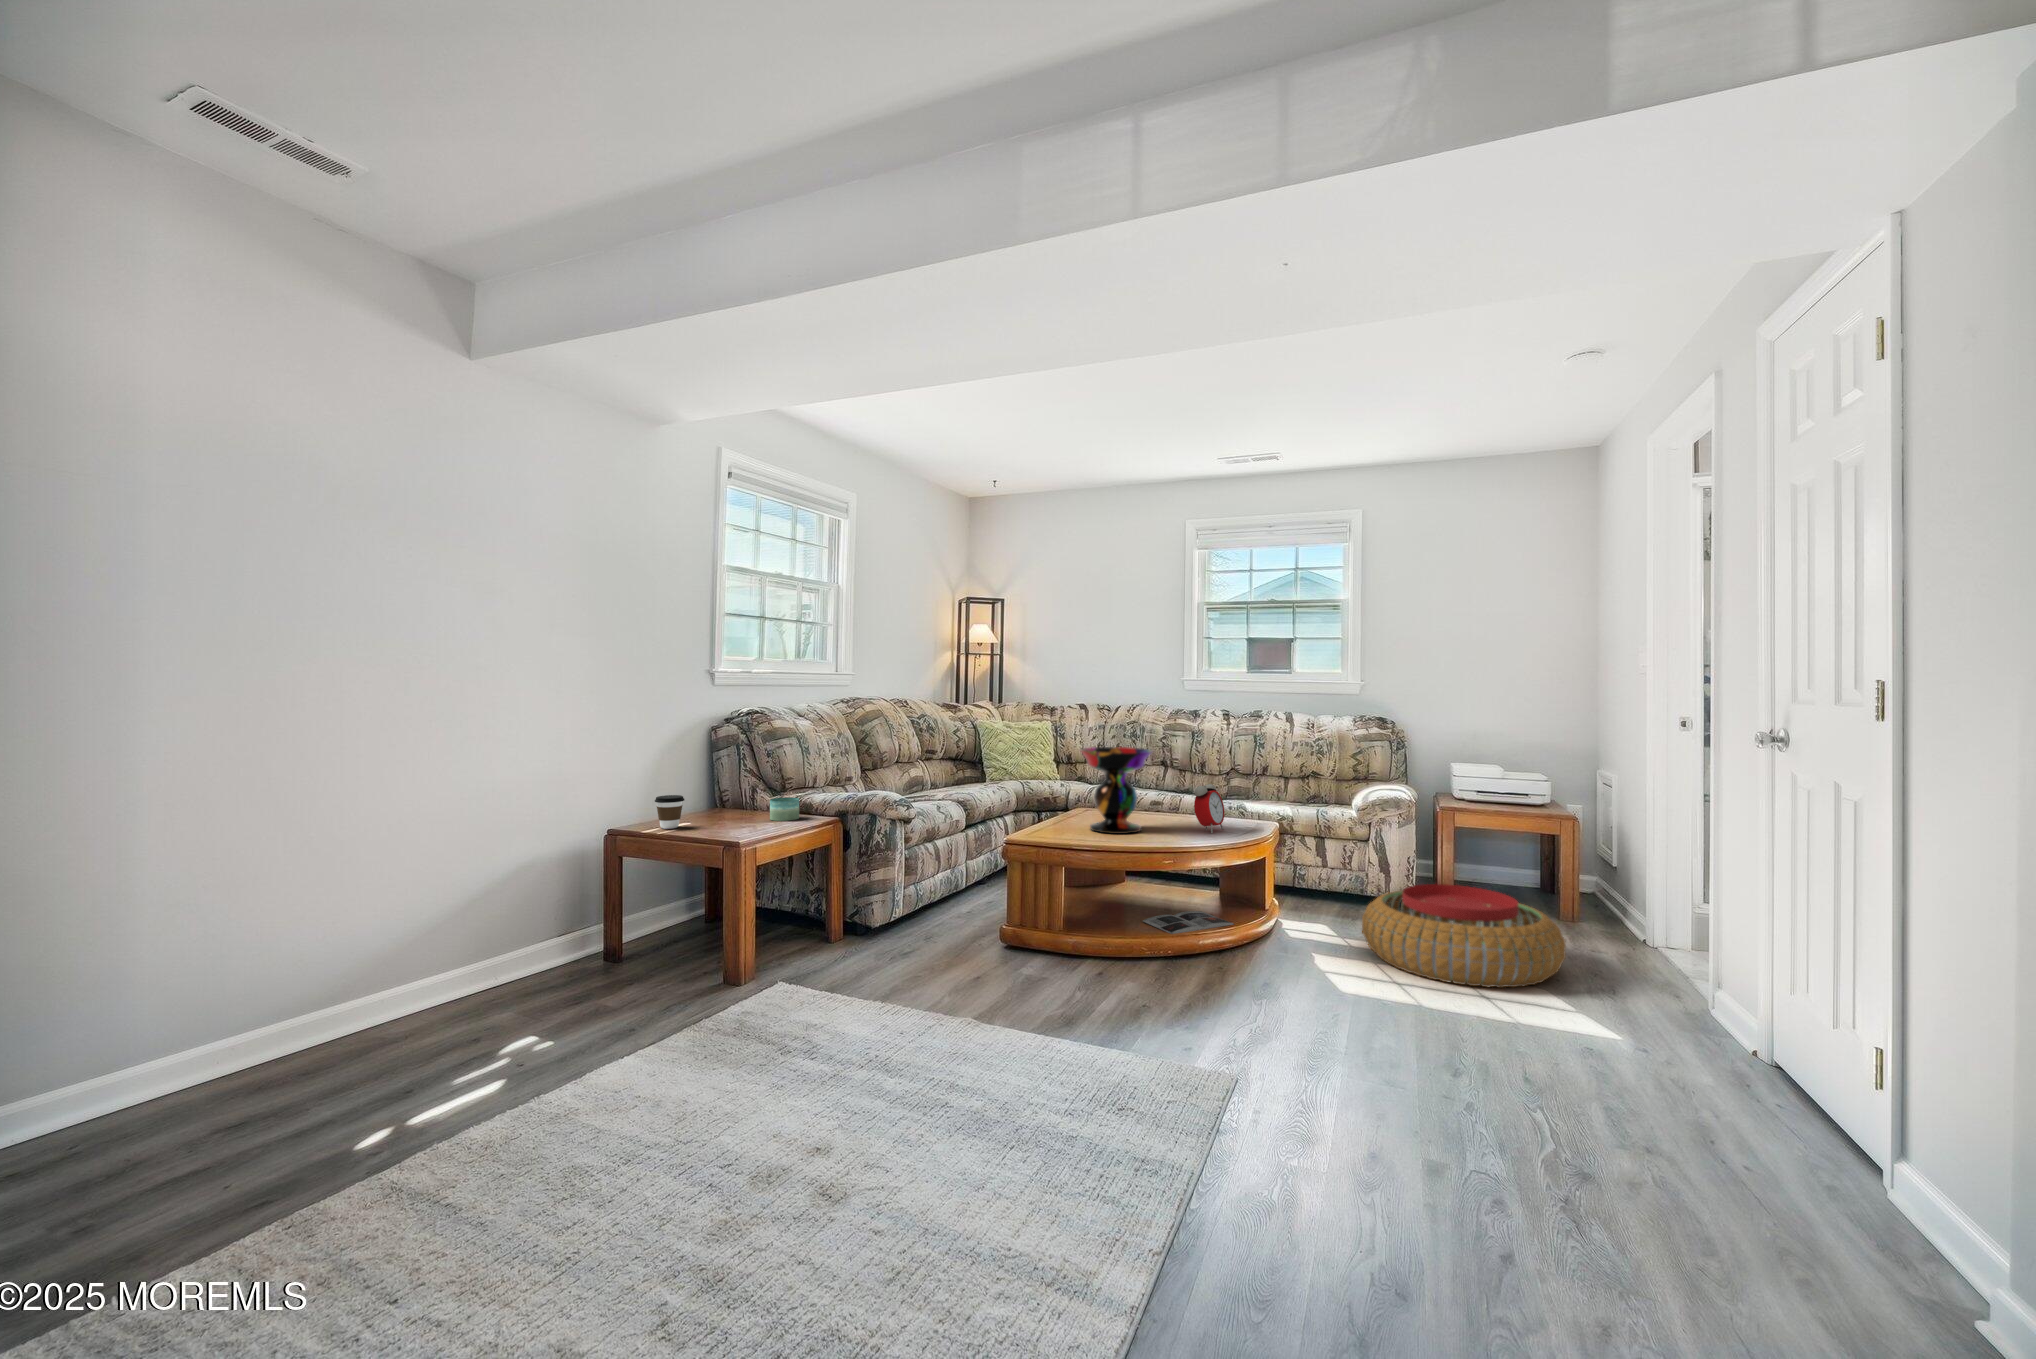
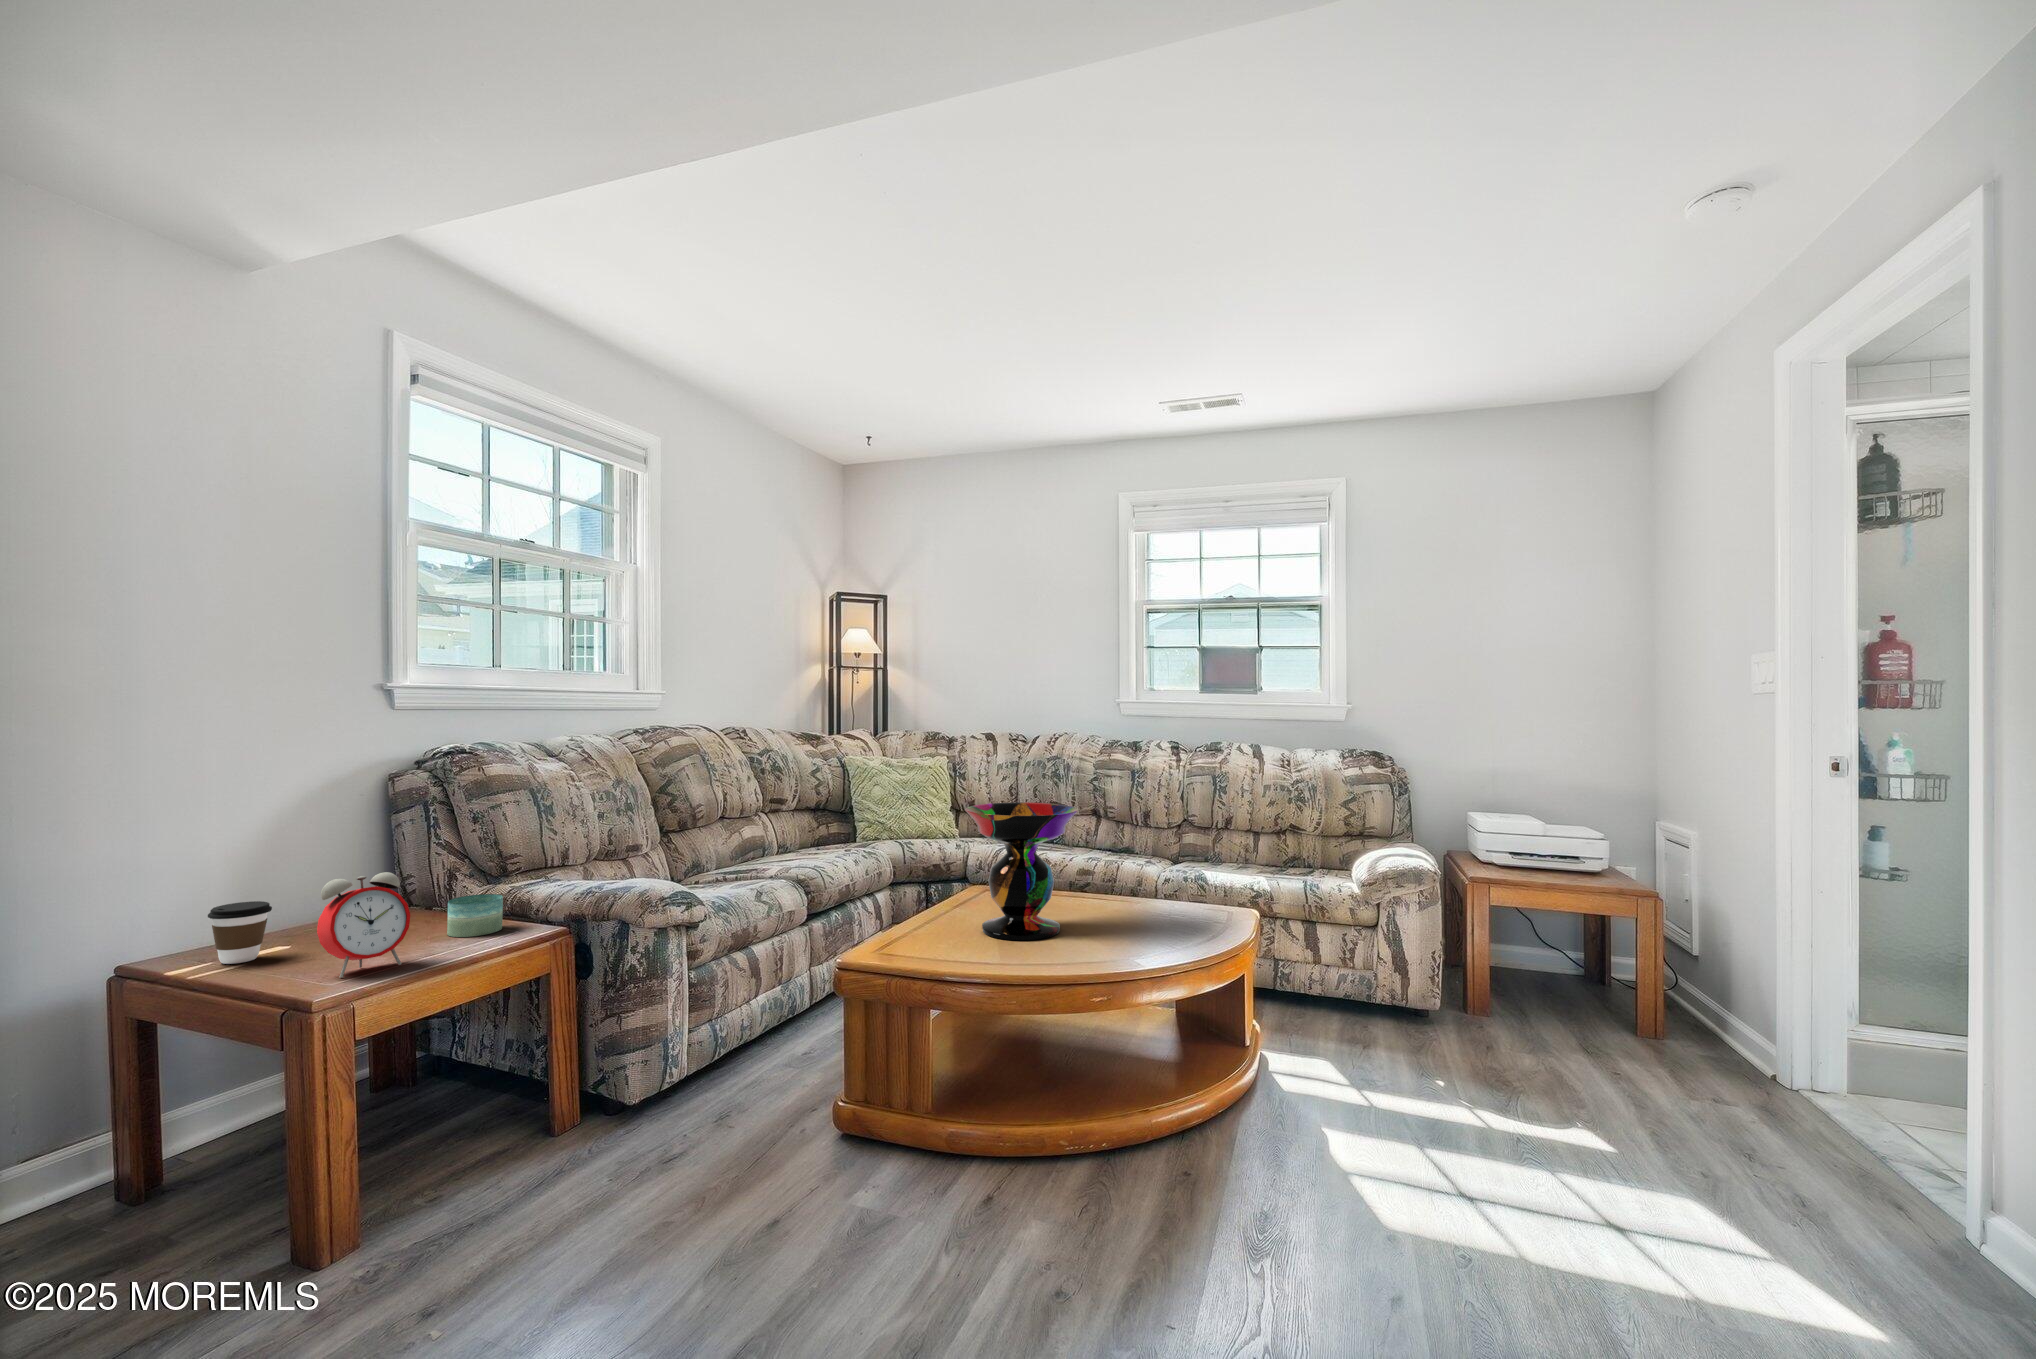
alarm clock: present [1194,784,1224,833] -> present [317,872,410,978]
pouf: present [1362,884,1566,988] -> none [1394,1010,1721,1204]
magazine: present [1143,911,1234,934] -> none [1061,1053,1201,1108]

